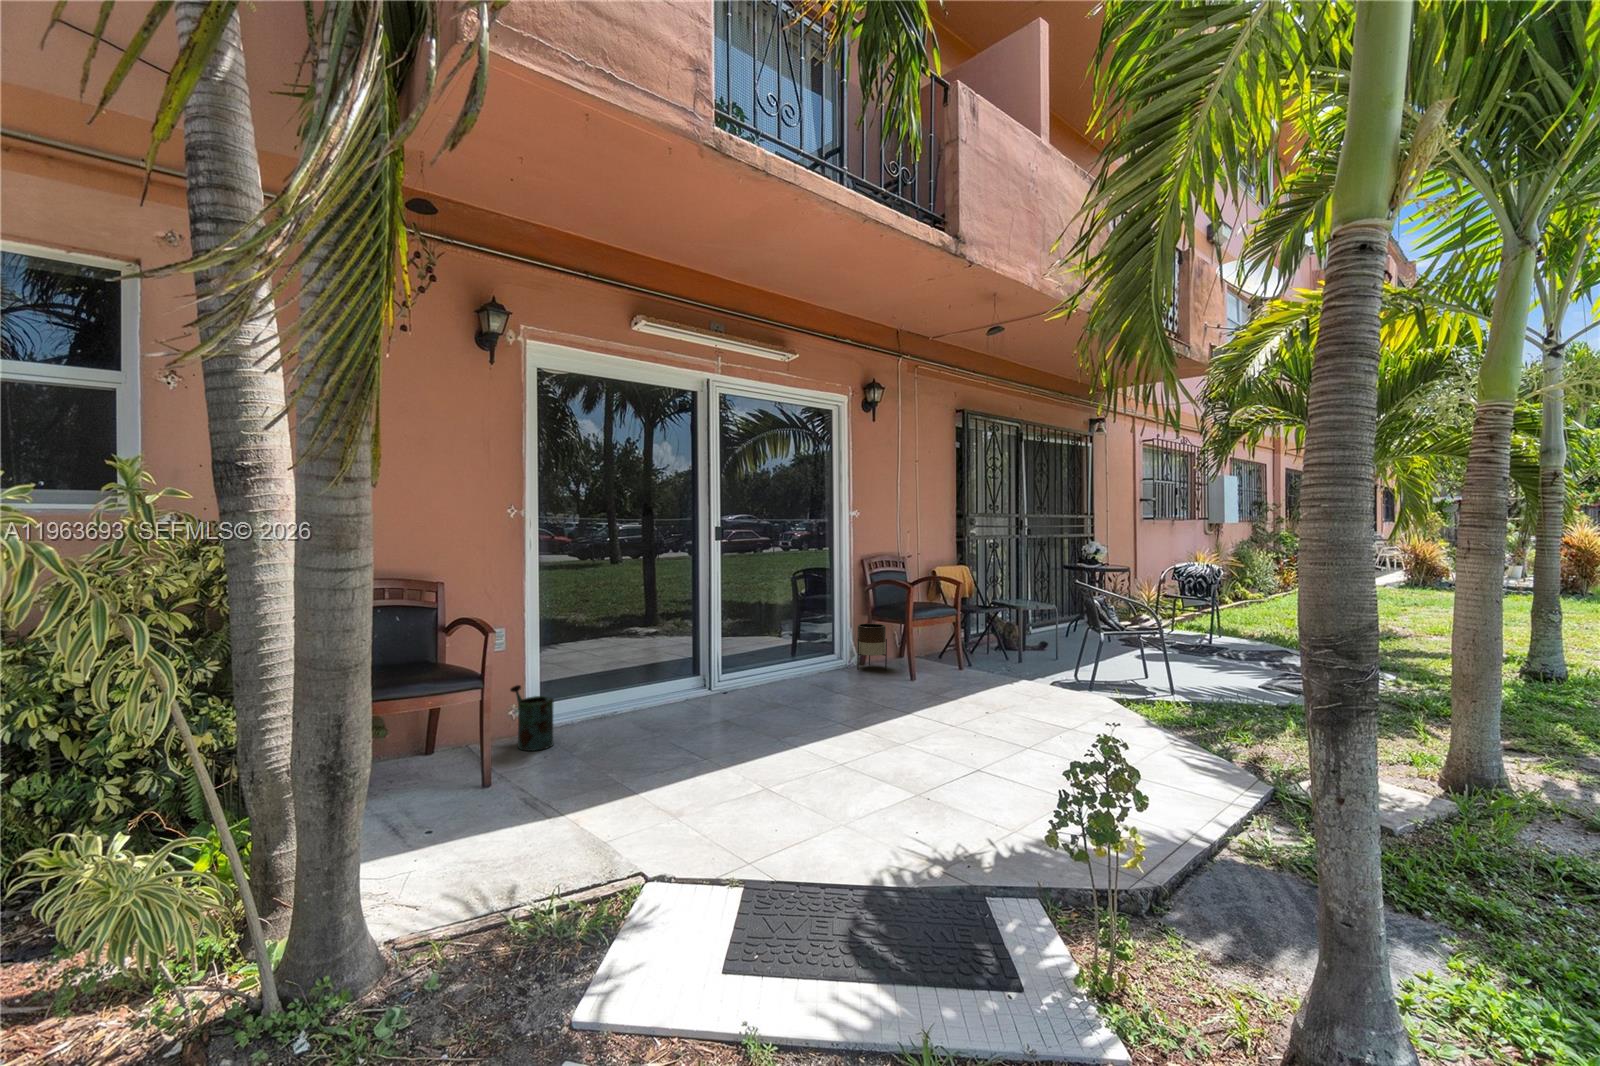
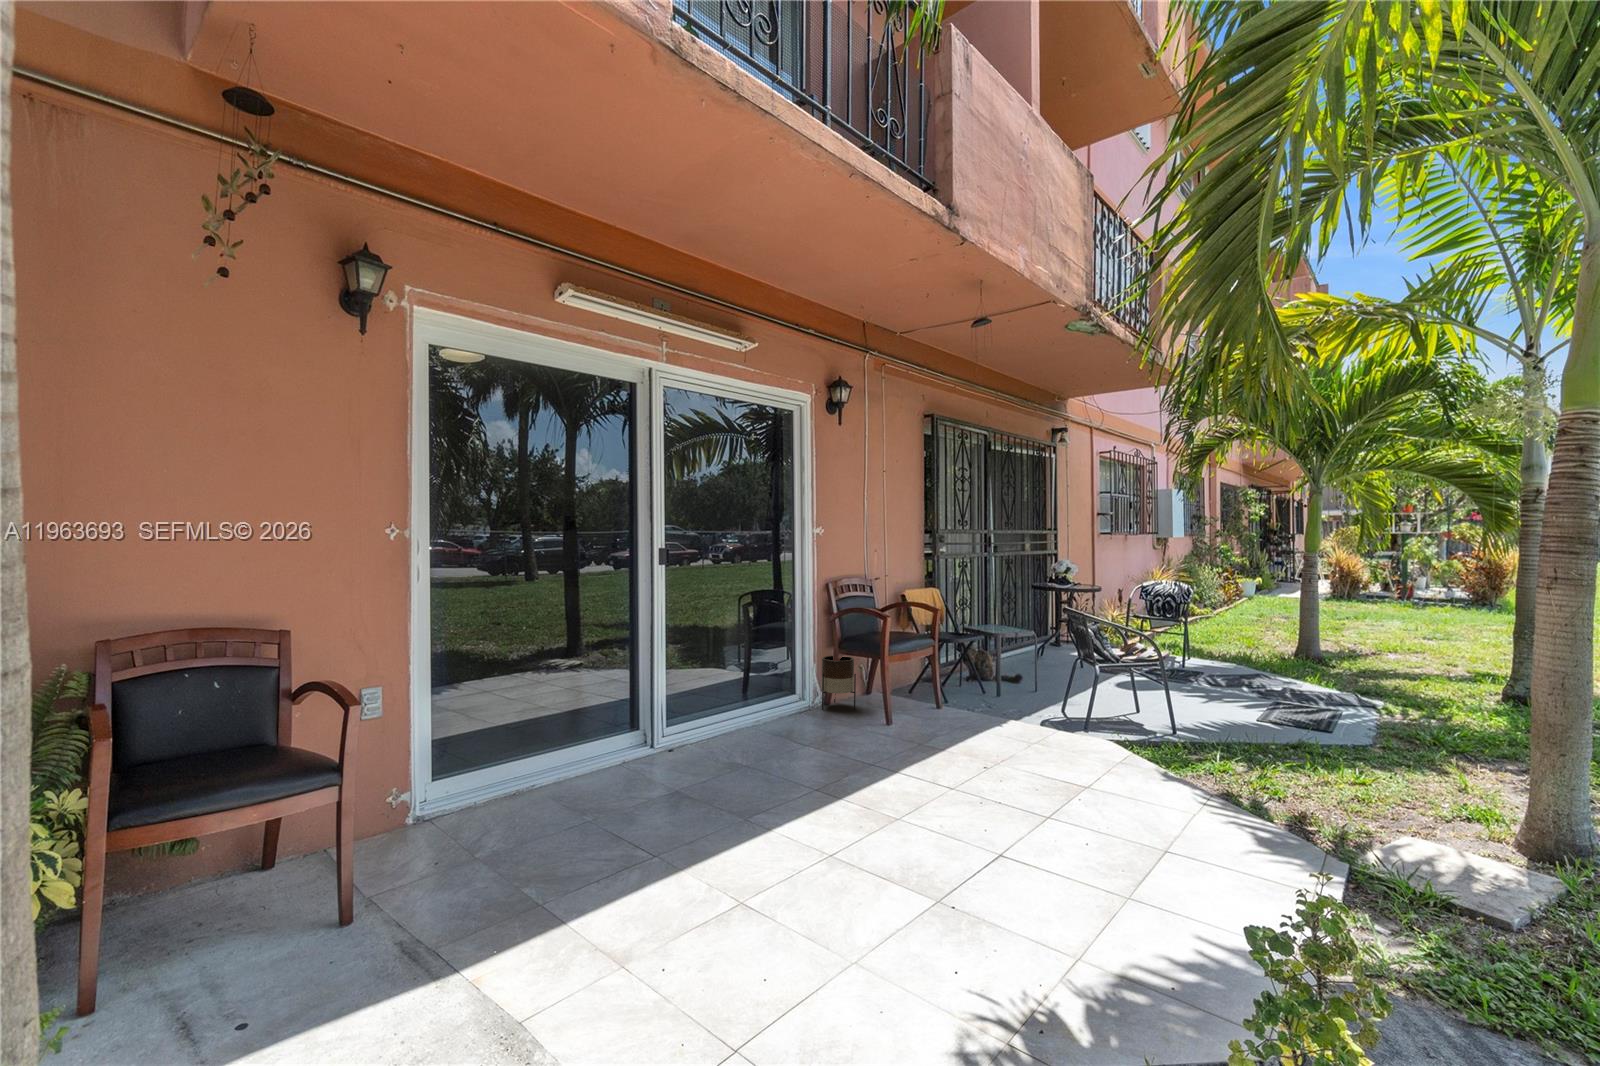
watering can: present [510,685,554,751] -> none [386,755,444,848]

